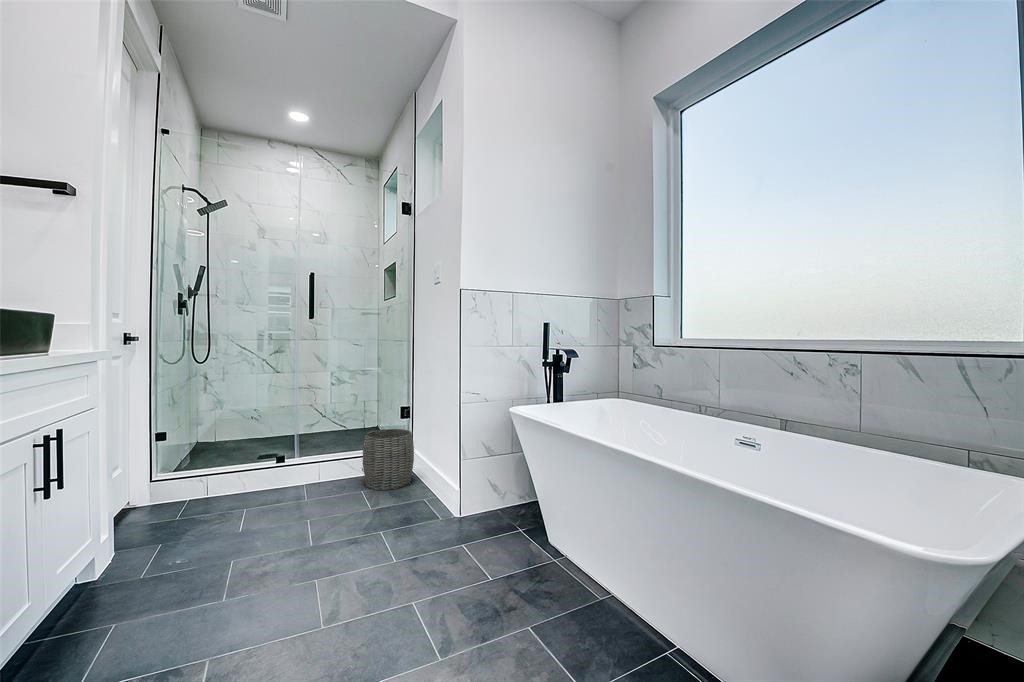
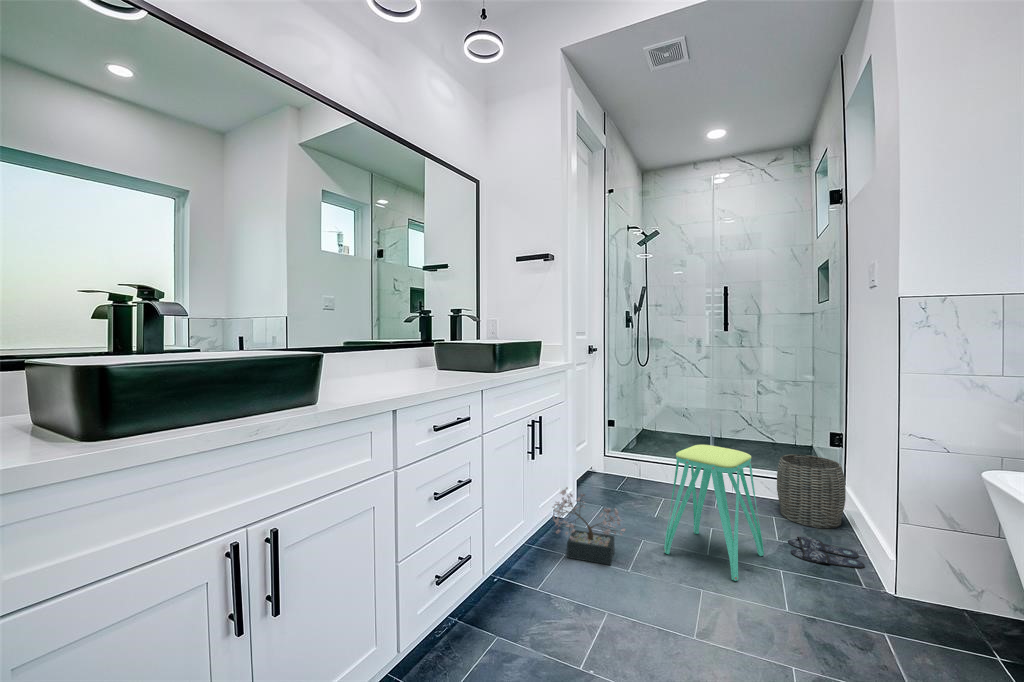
stool: none [266,431,365,564] -> present [664,445,764,581]
slippers: none [379,497,435,517] -> present [788,536,865,568]
decorative plant: none [83,529,219,632] -> present [553,487,625,565]

